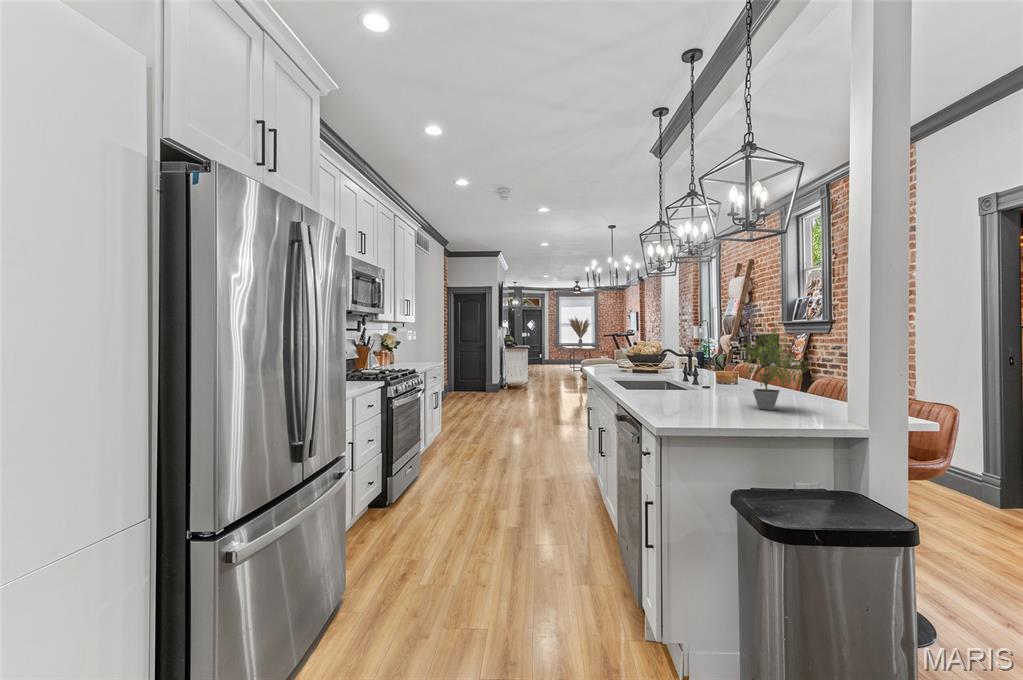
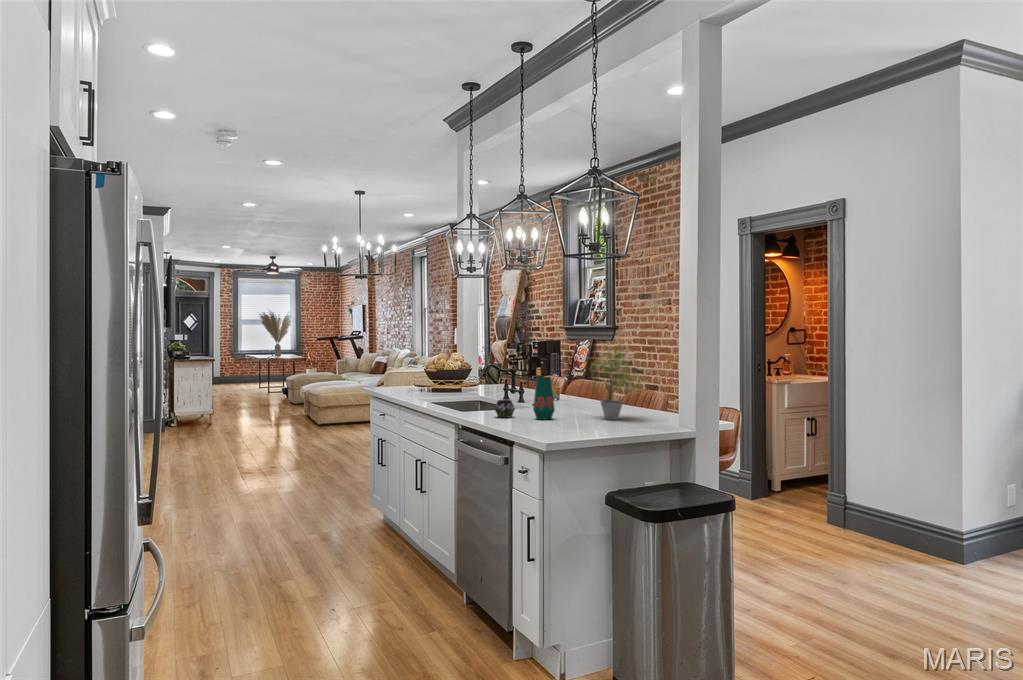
vase: none [644,362,701,404] -> present [494,377,555,419]

